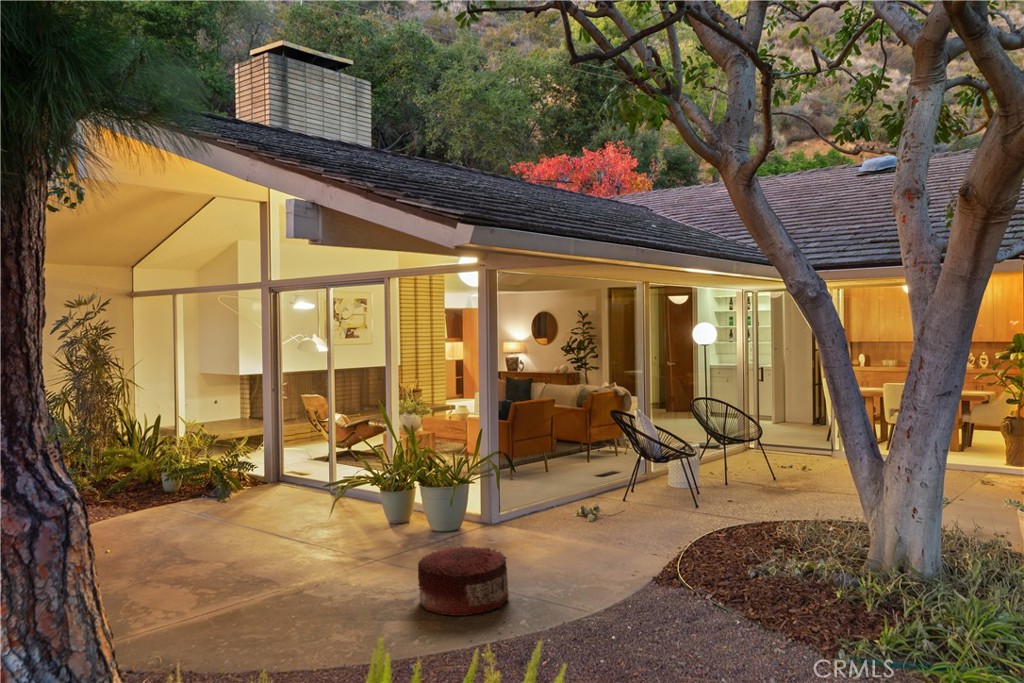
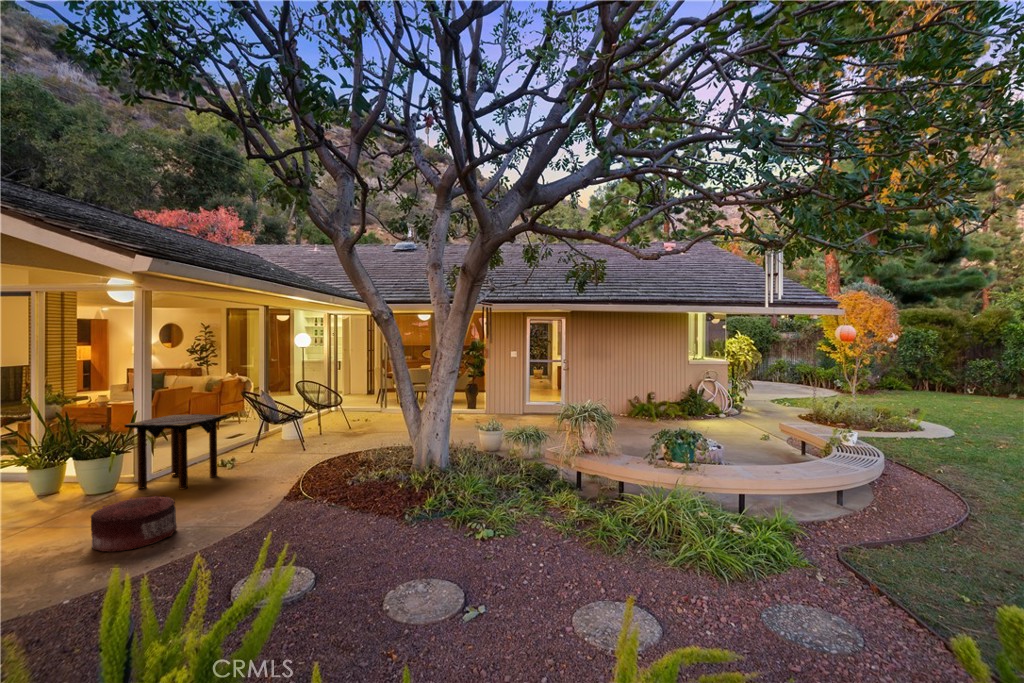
side table: none [469,436,584,541] -> present [125,415,226,490]

